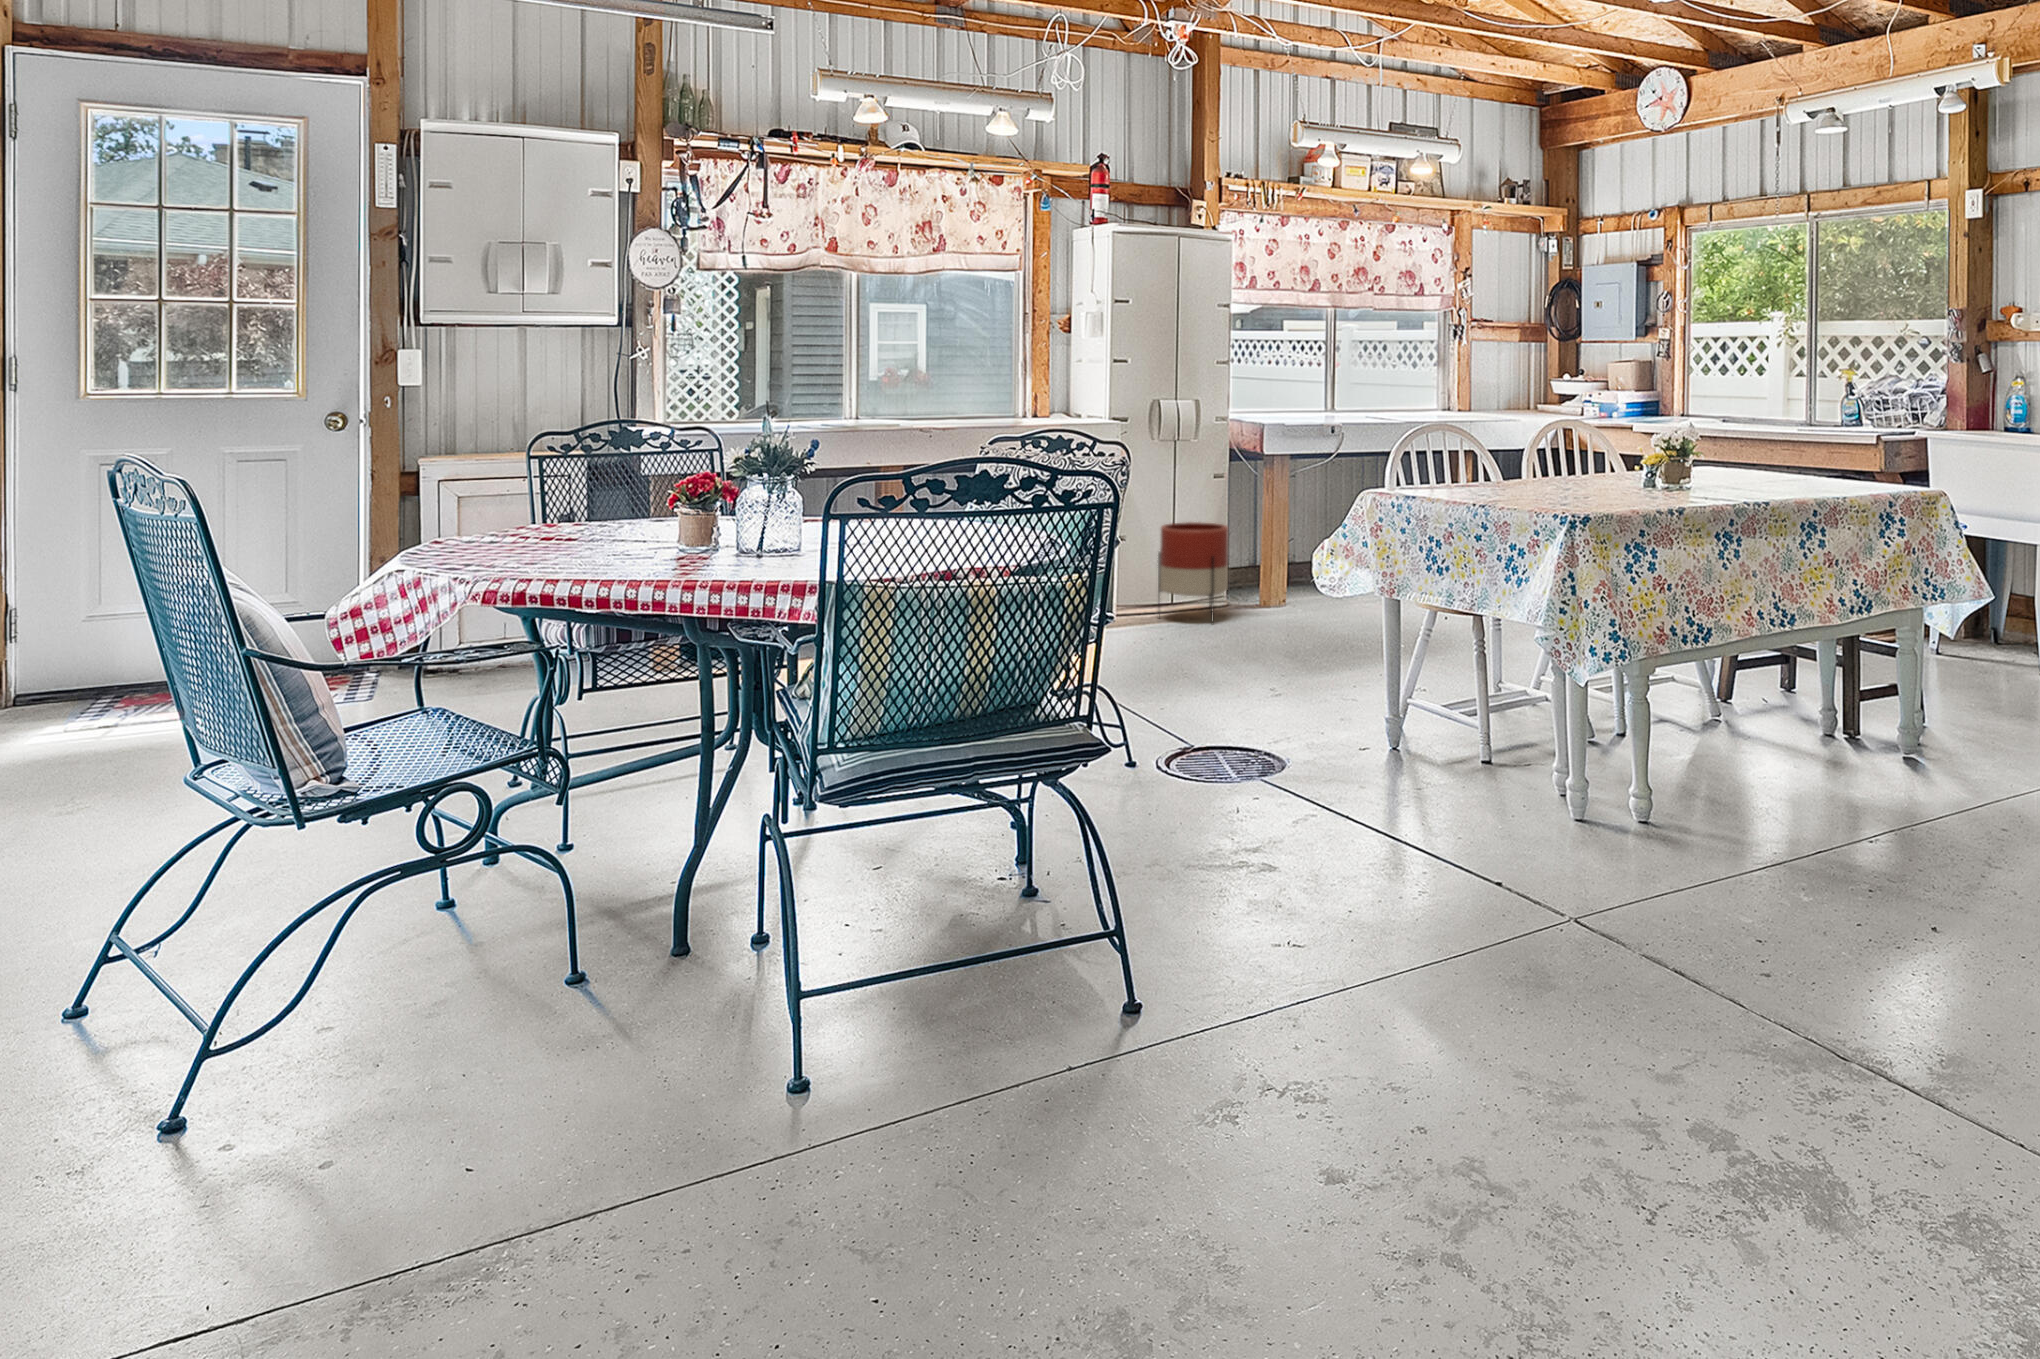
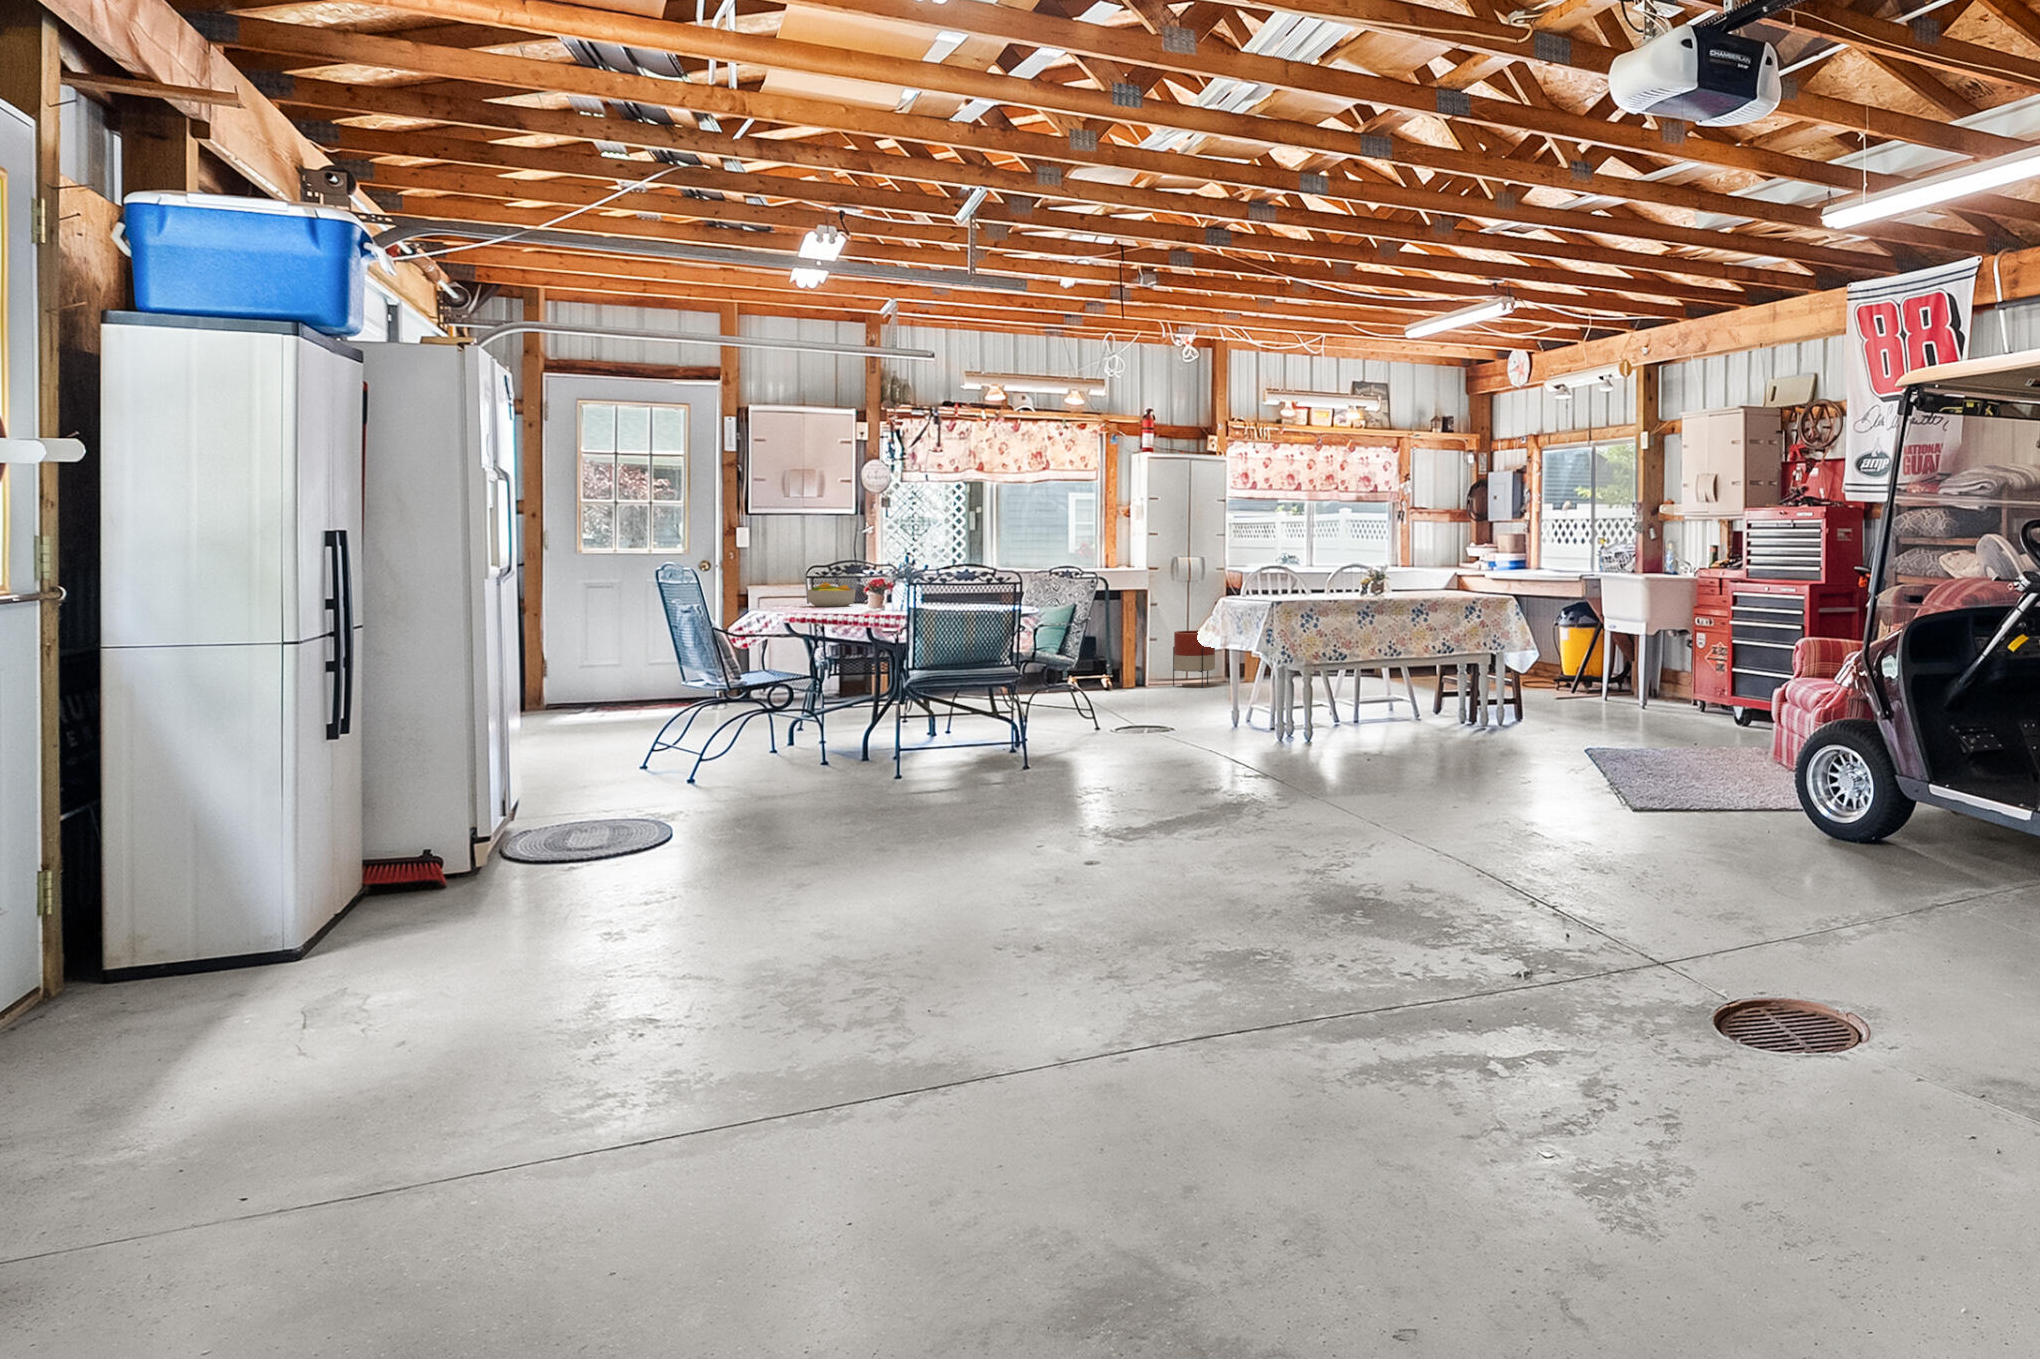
fruit bowl: none [509,493,634,563] -> present [807,582,856,607]

